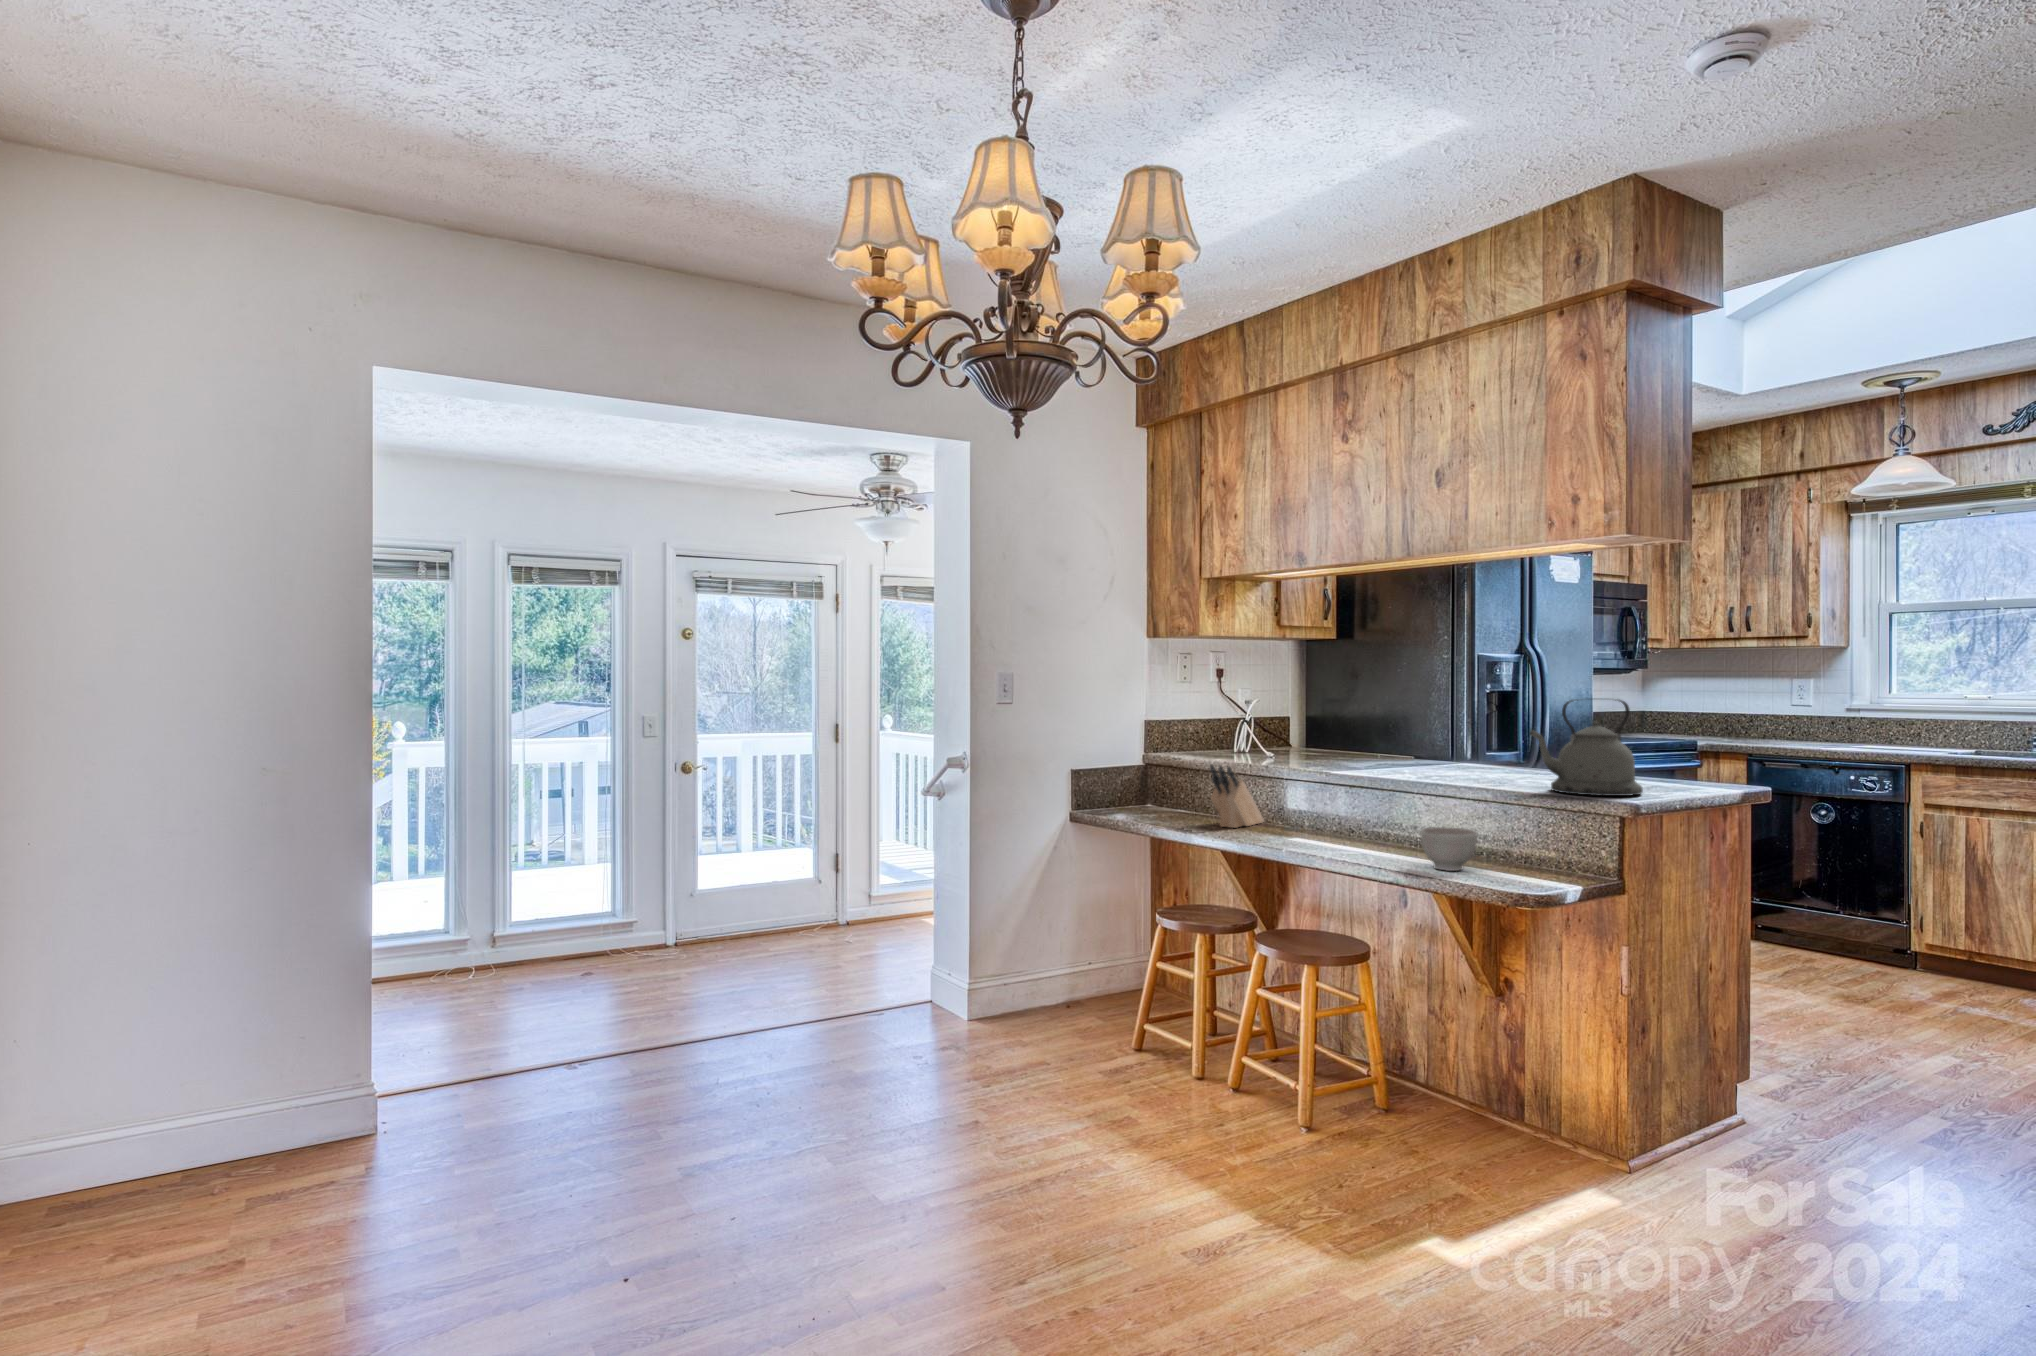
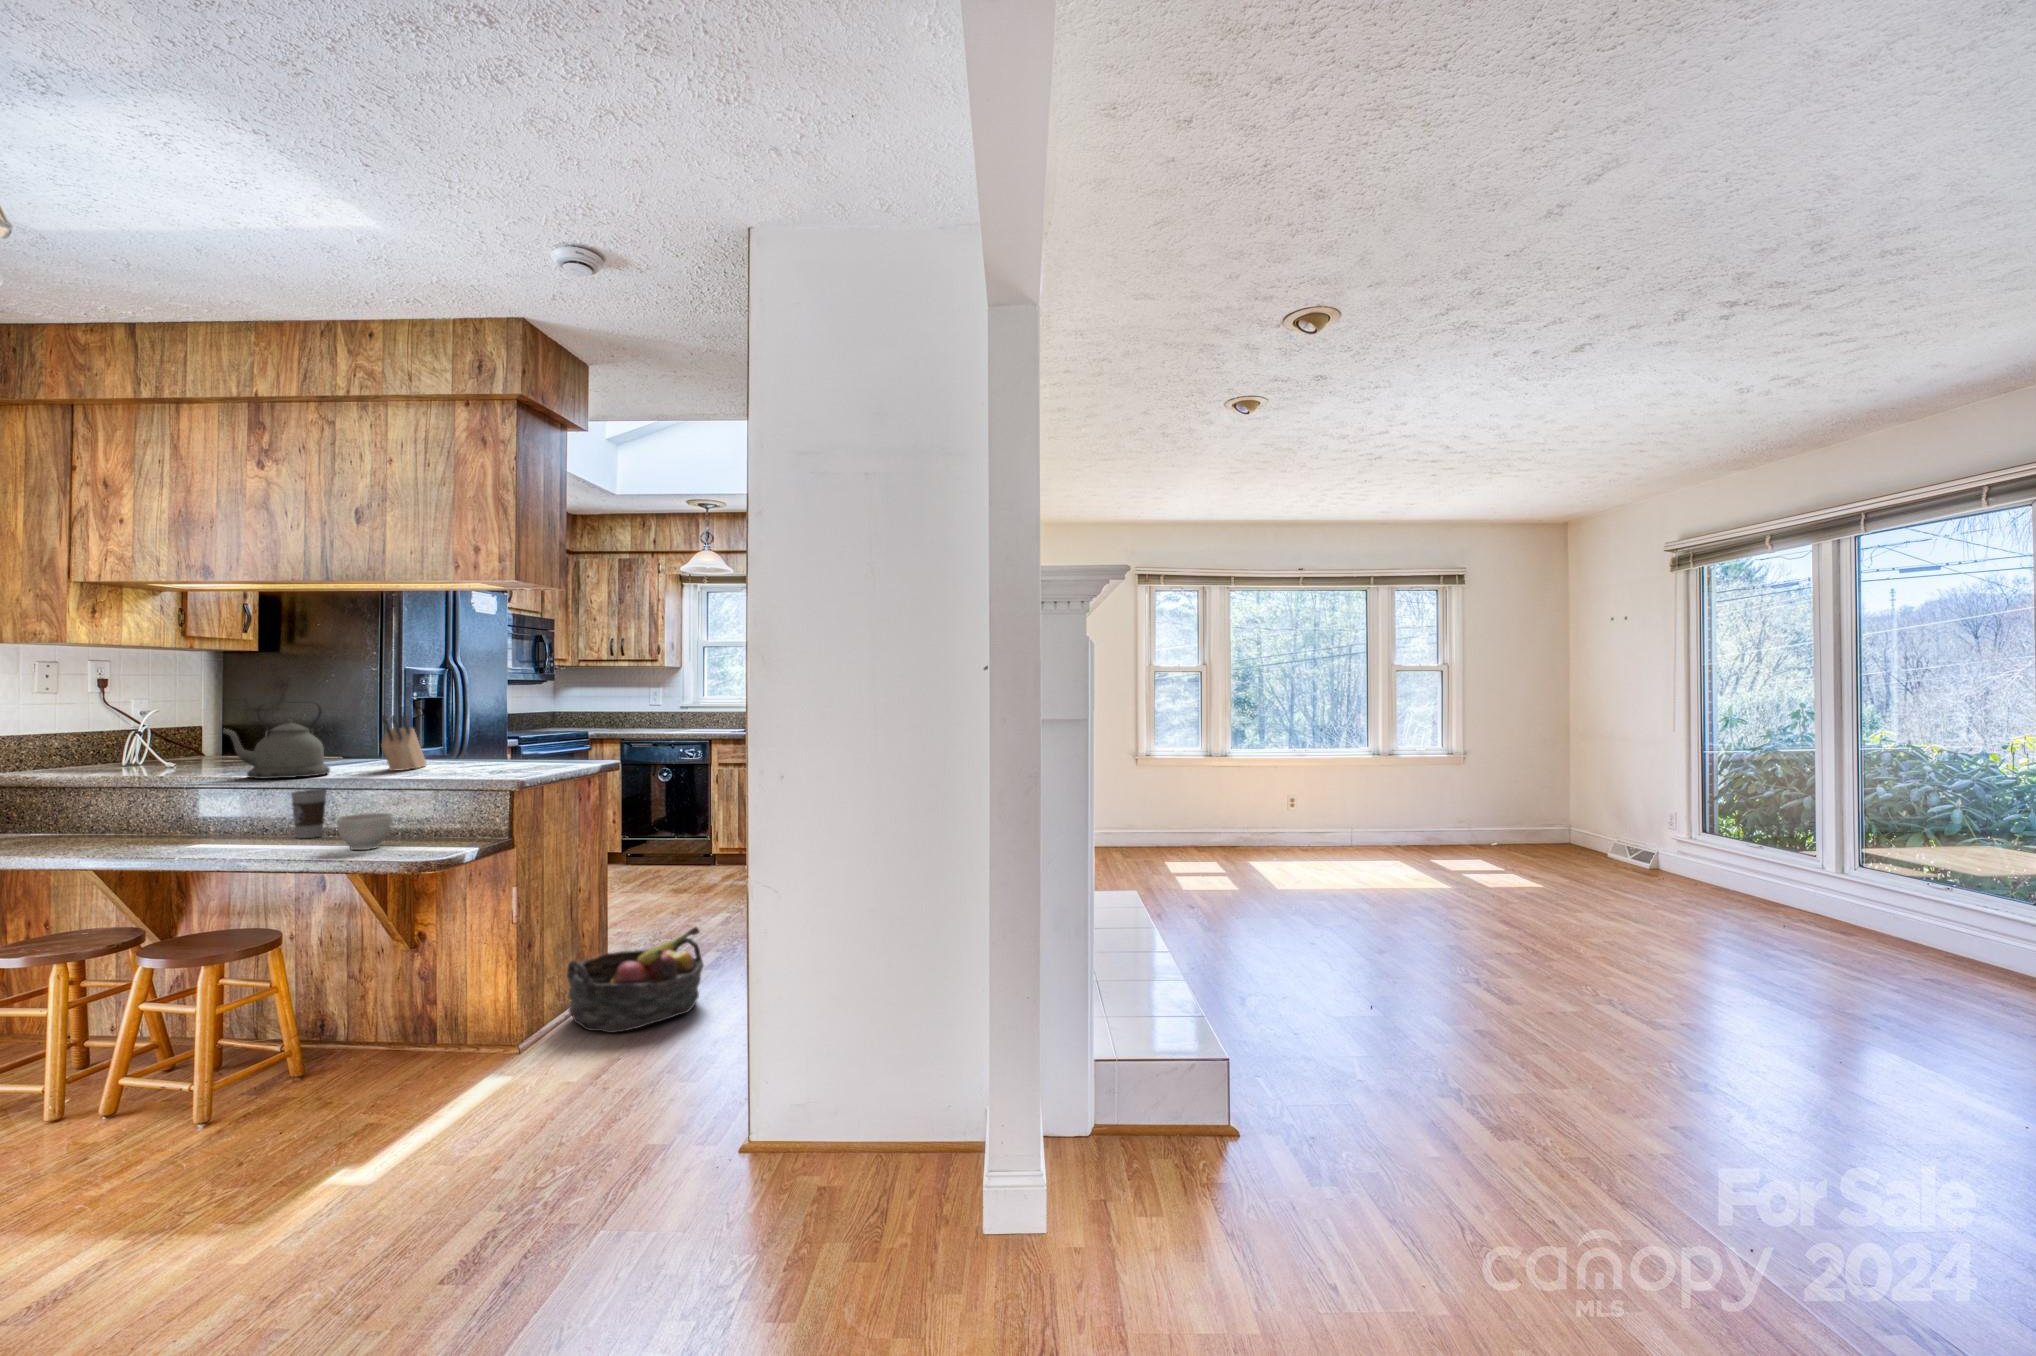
kettle: present [1530,700,1643,796] -> present [222,701,330,779]
knife block: present [1210,764,1264,828] -> present [381,715,427,771]
coffee cup: none [1375,792,1408,847] -> present [291,789,327,839]
basket: none [1695,1062,1926,1199] -> present [567,927,704,1033]

